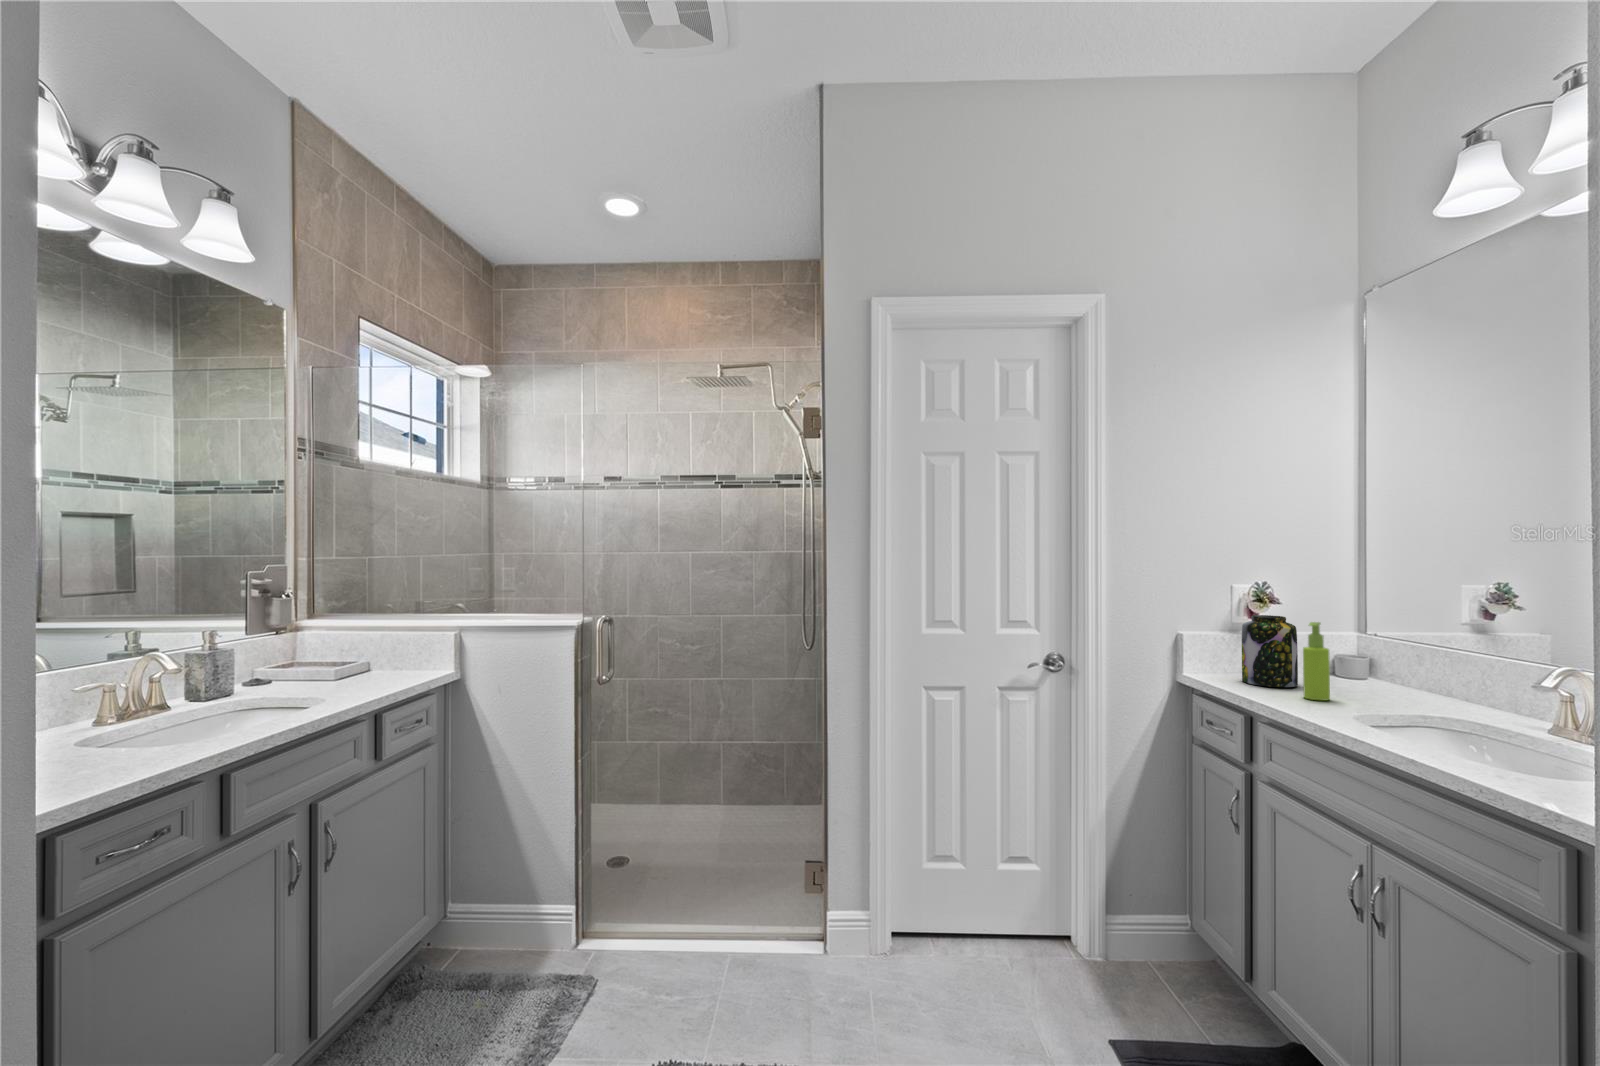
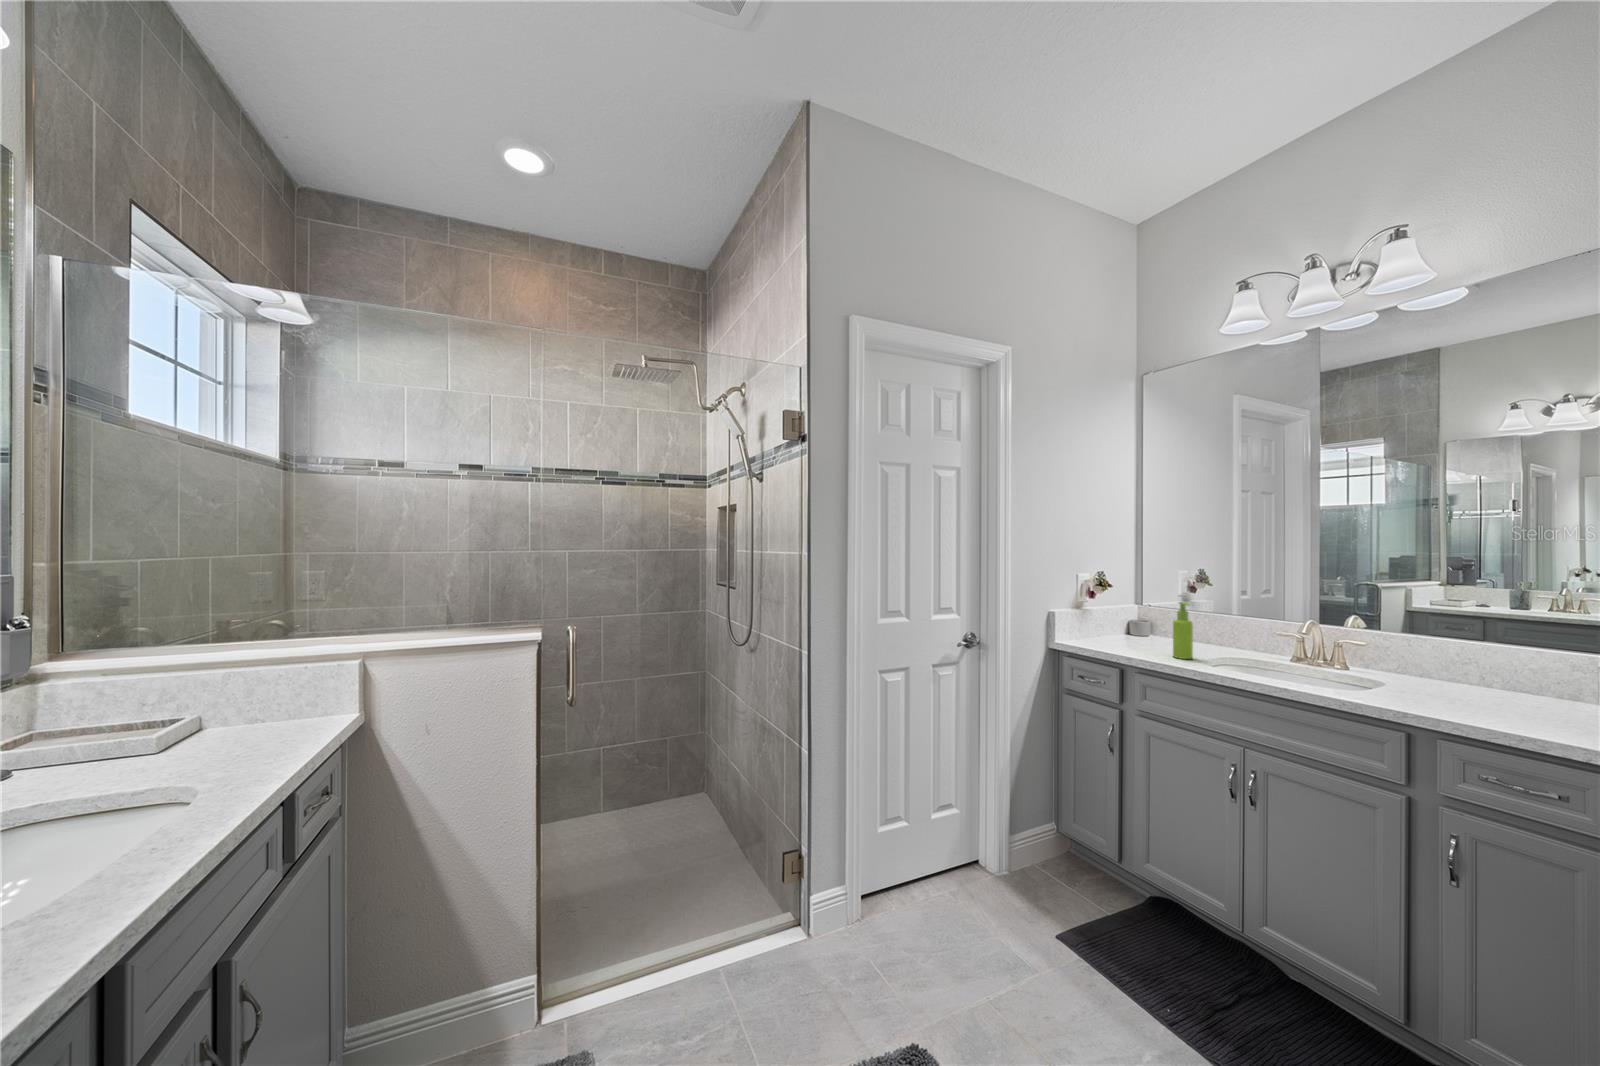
jar: present [1242,615,1298,687] -> none [1104,596,1147,649]

